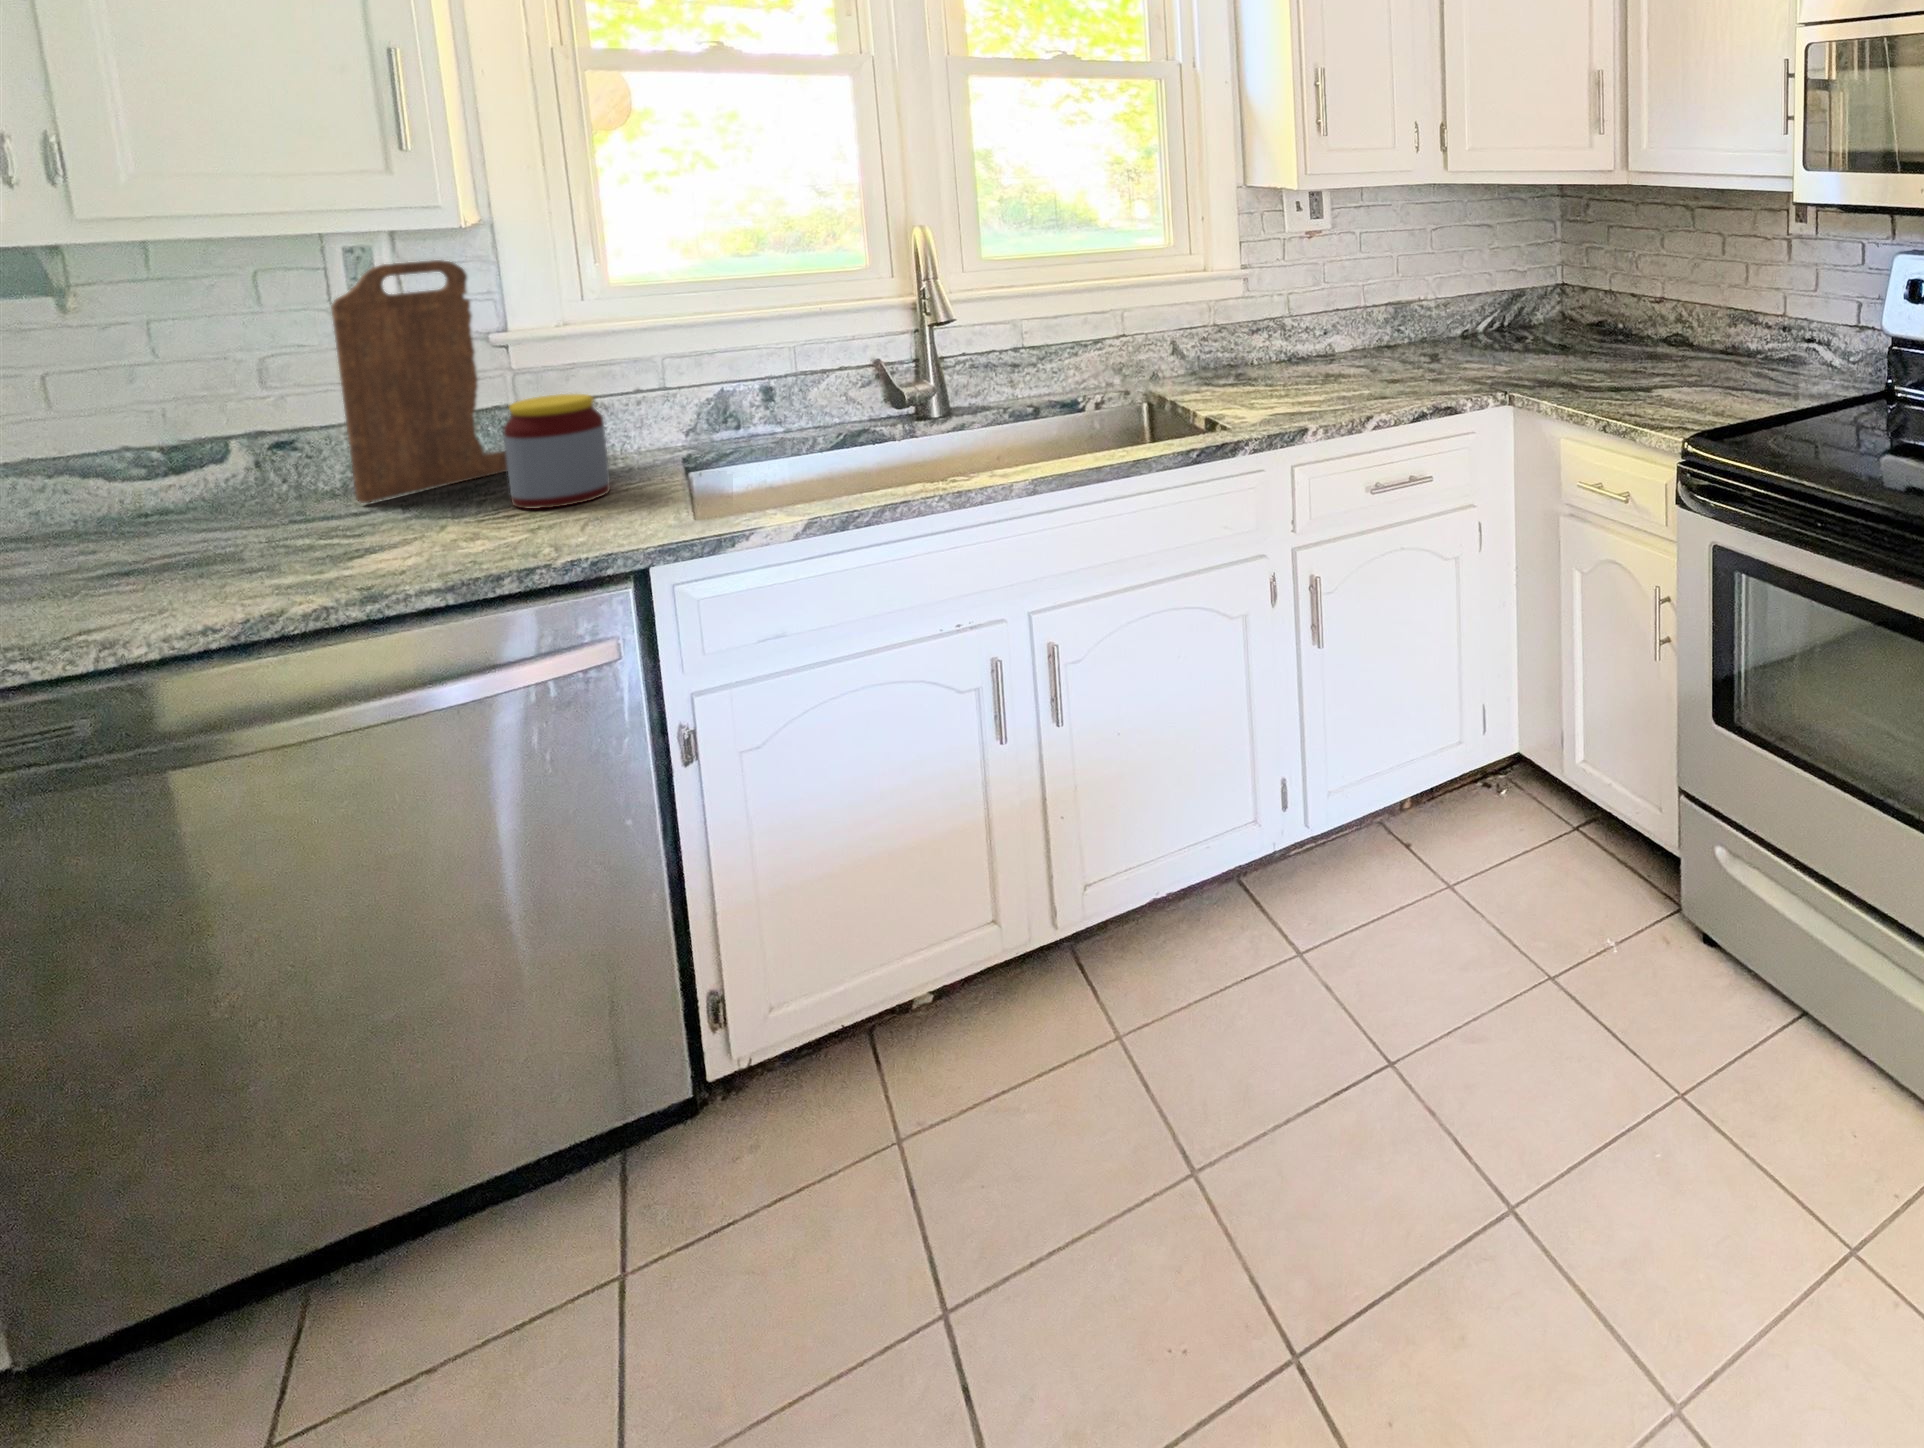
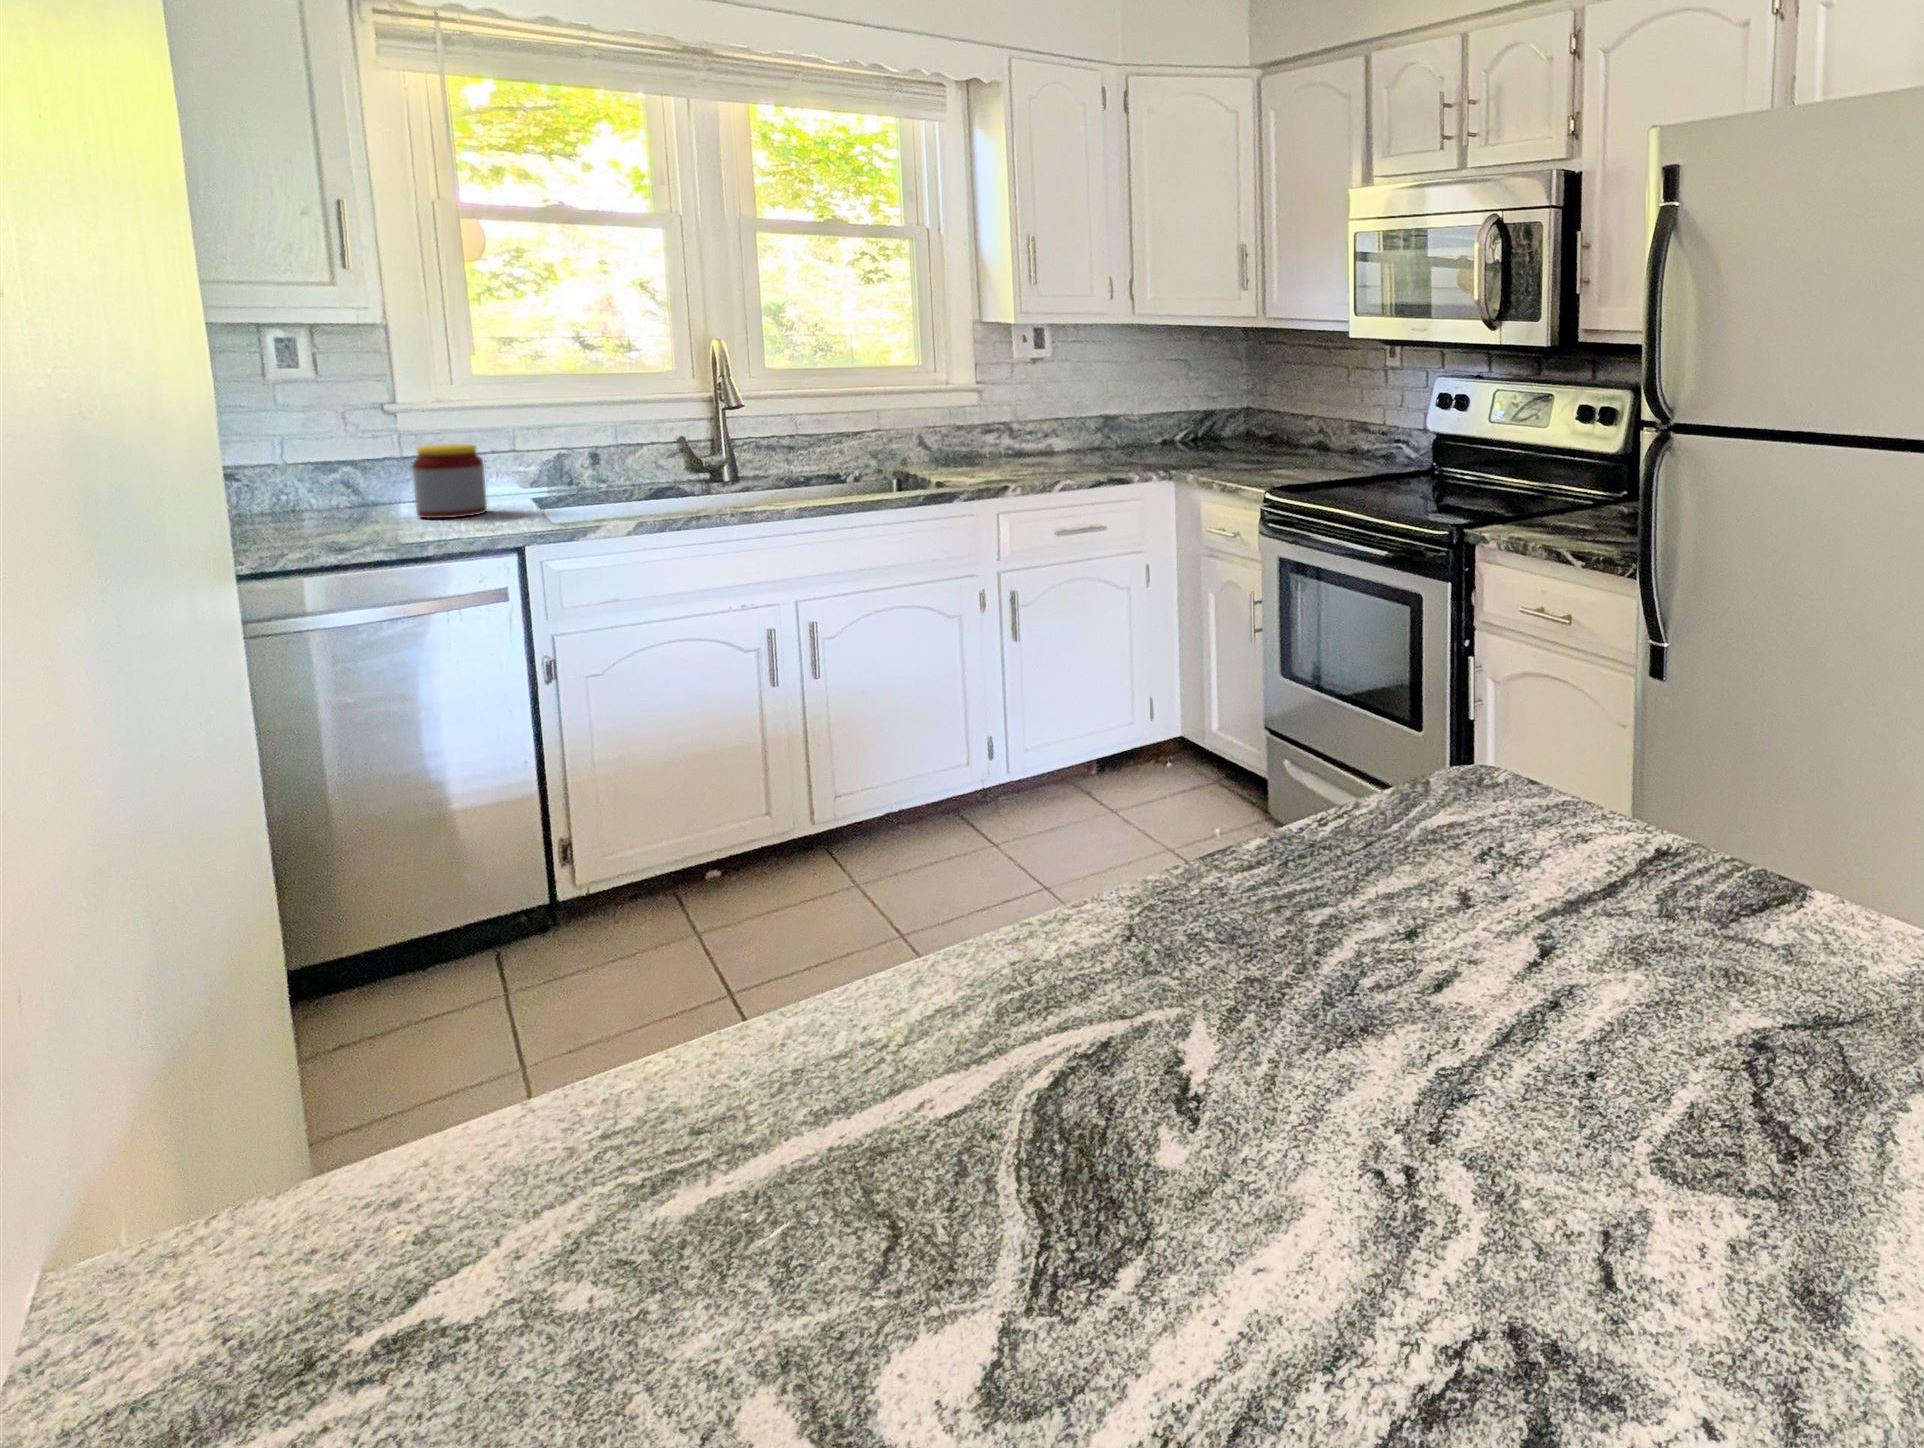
cutting board: present [331,260,508,503] -> none [284,351,407,516]

